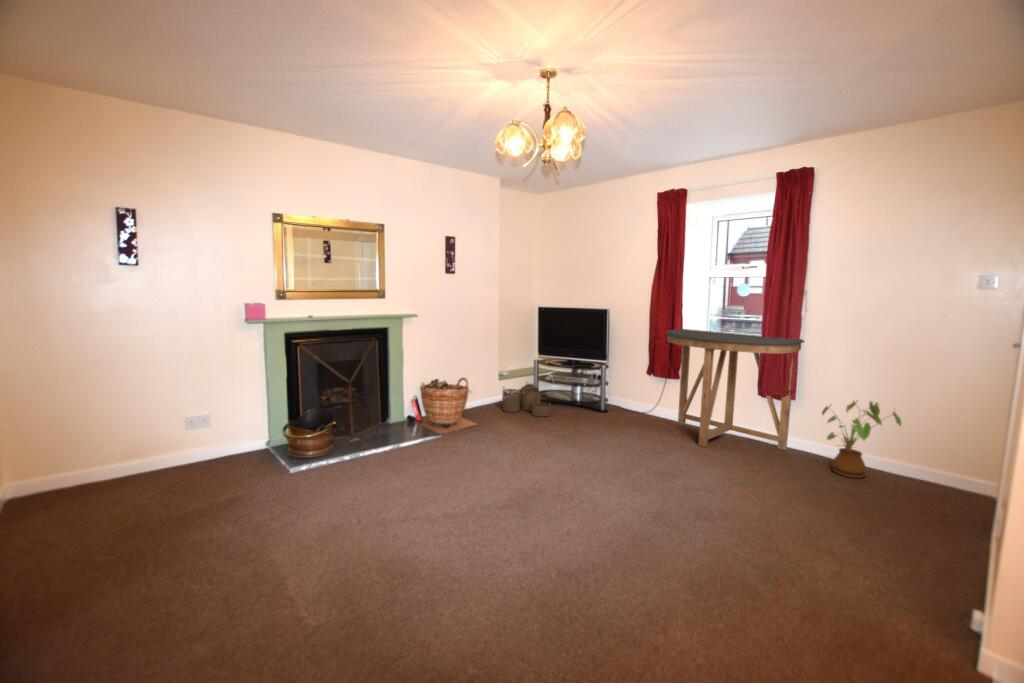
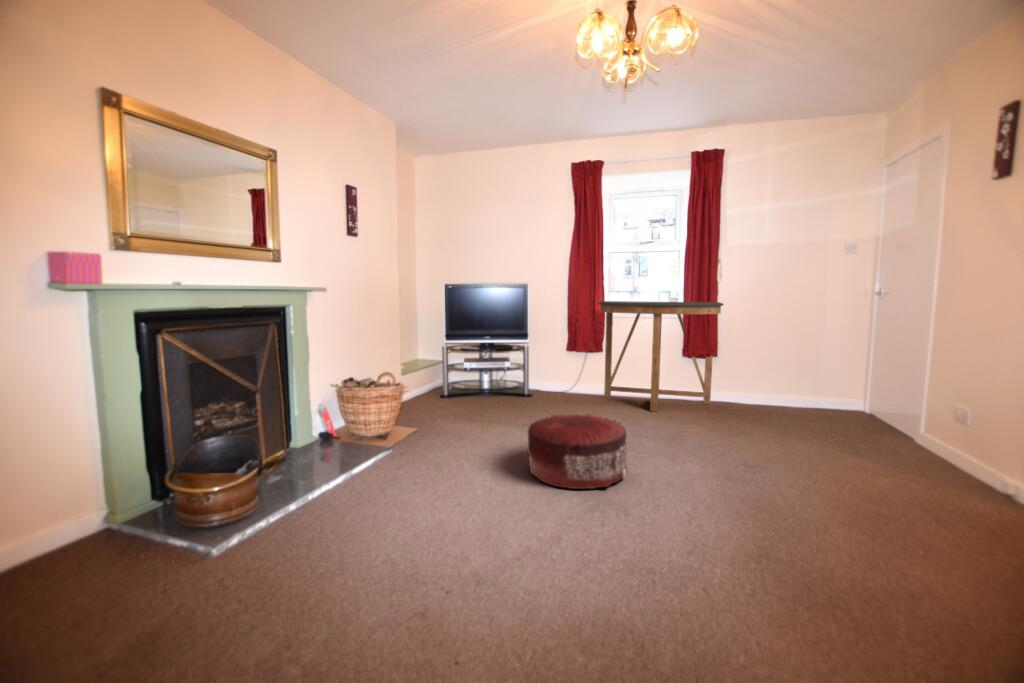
woven basket: present [502,384,550,416] -> none [419,374,483,411]
house plant: present [822,401,901,478] -> none [748,349,807,415]
pouf: none [498,431,582,498] -> present [528,414,627,489]

